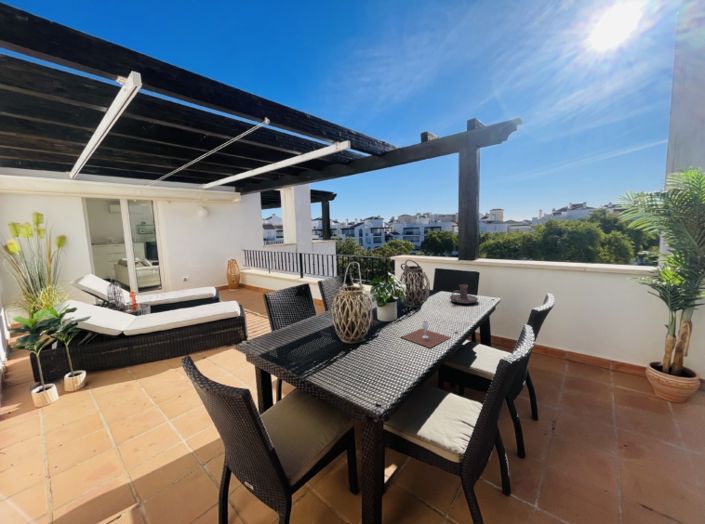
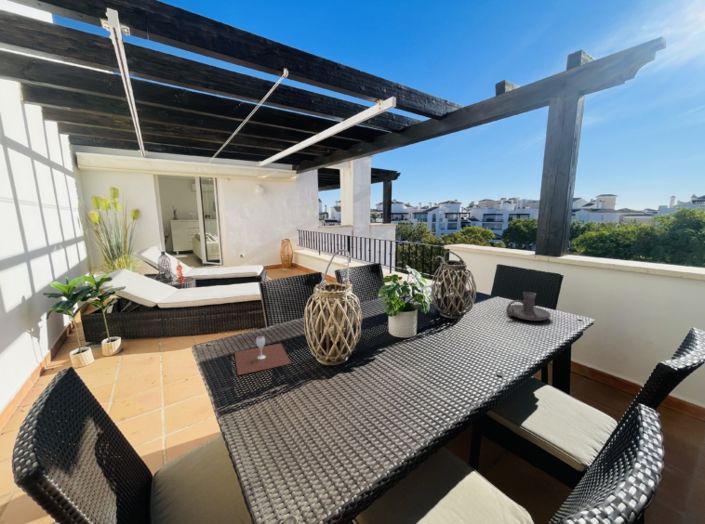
wine glass: present [401,321,450,348] -> present [235,336,291,375]

